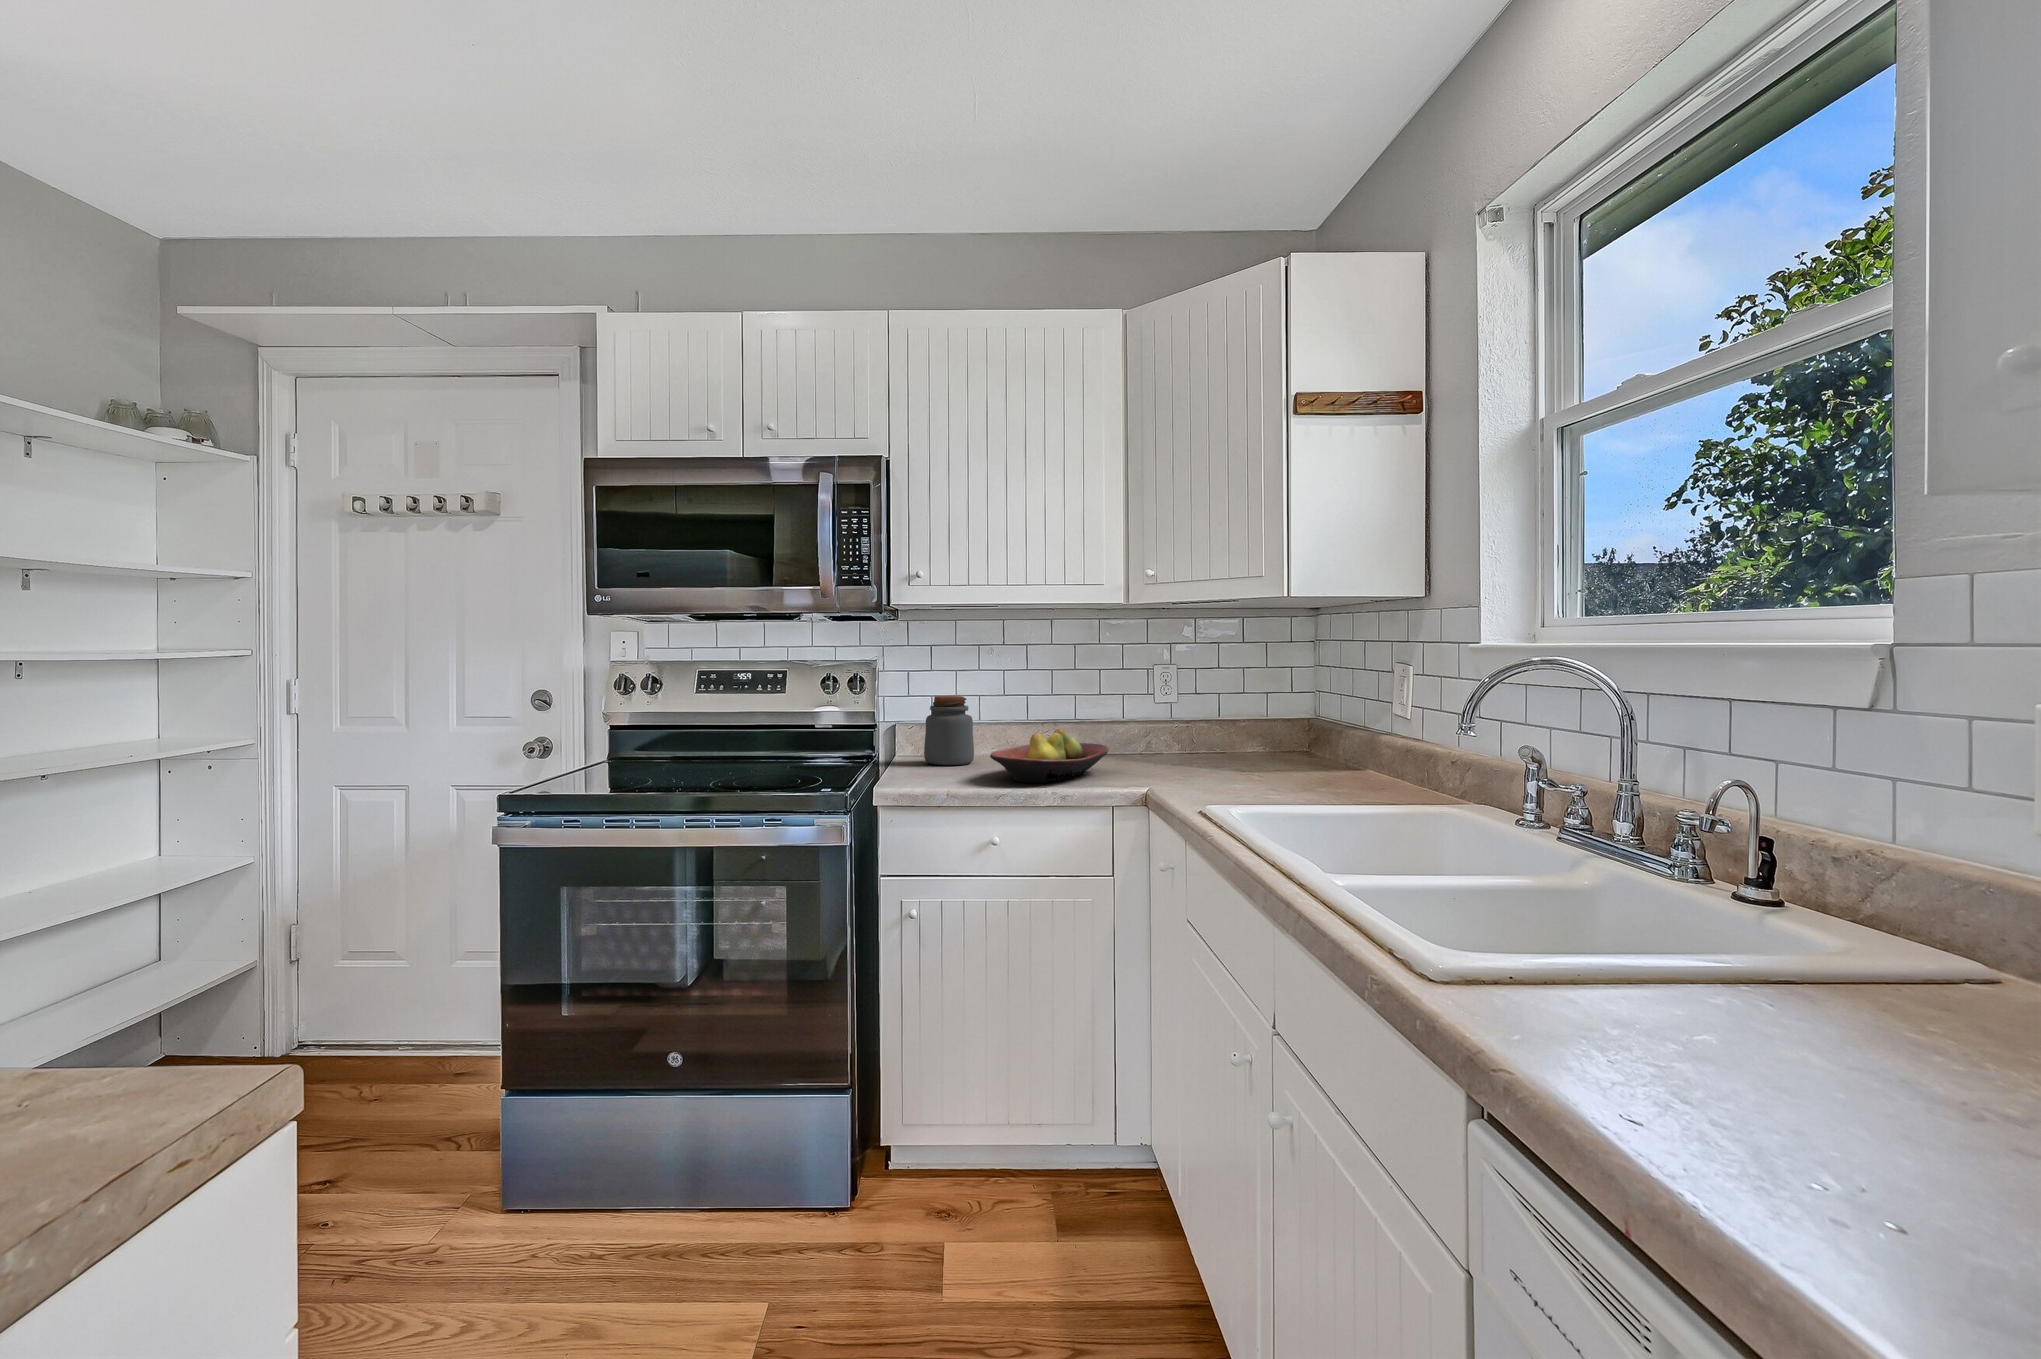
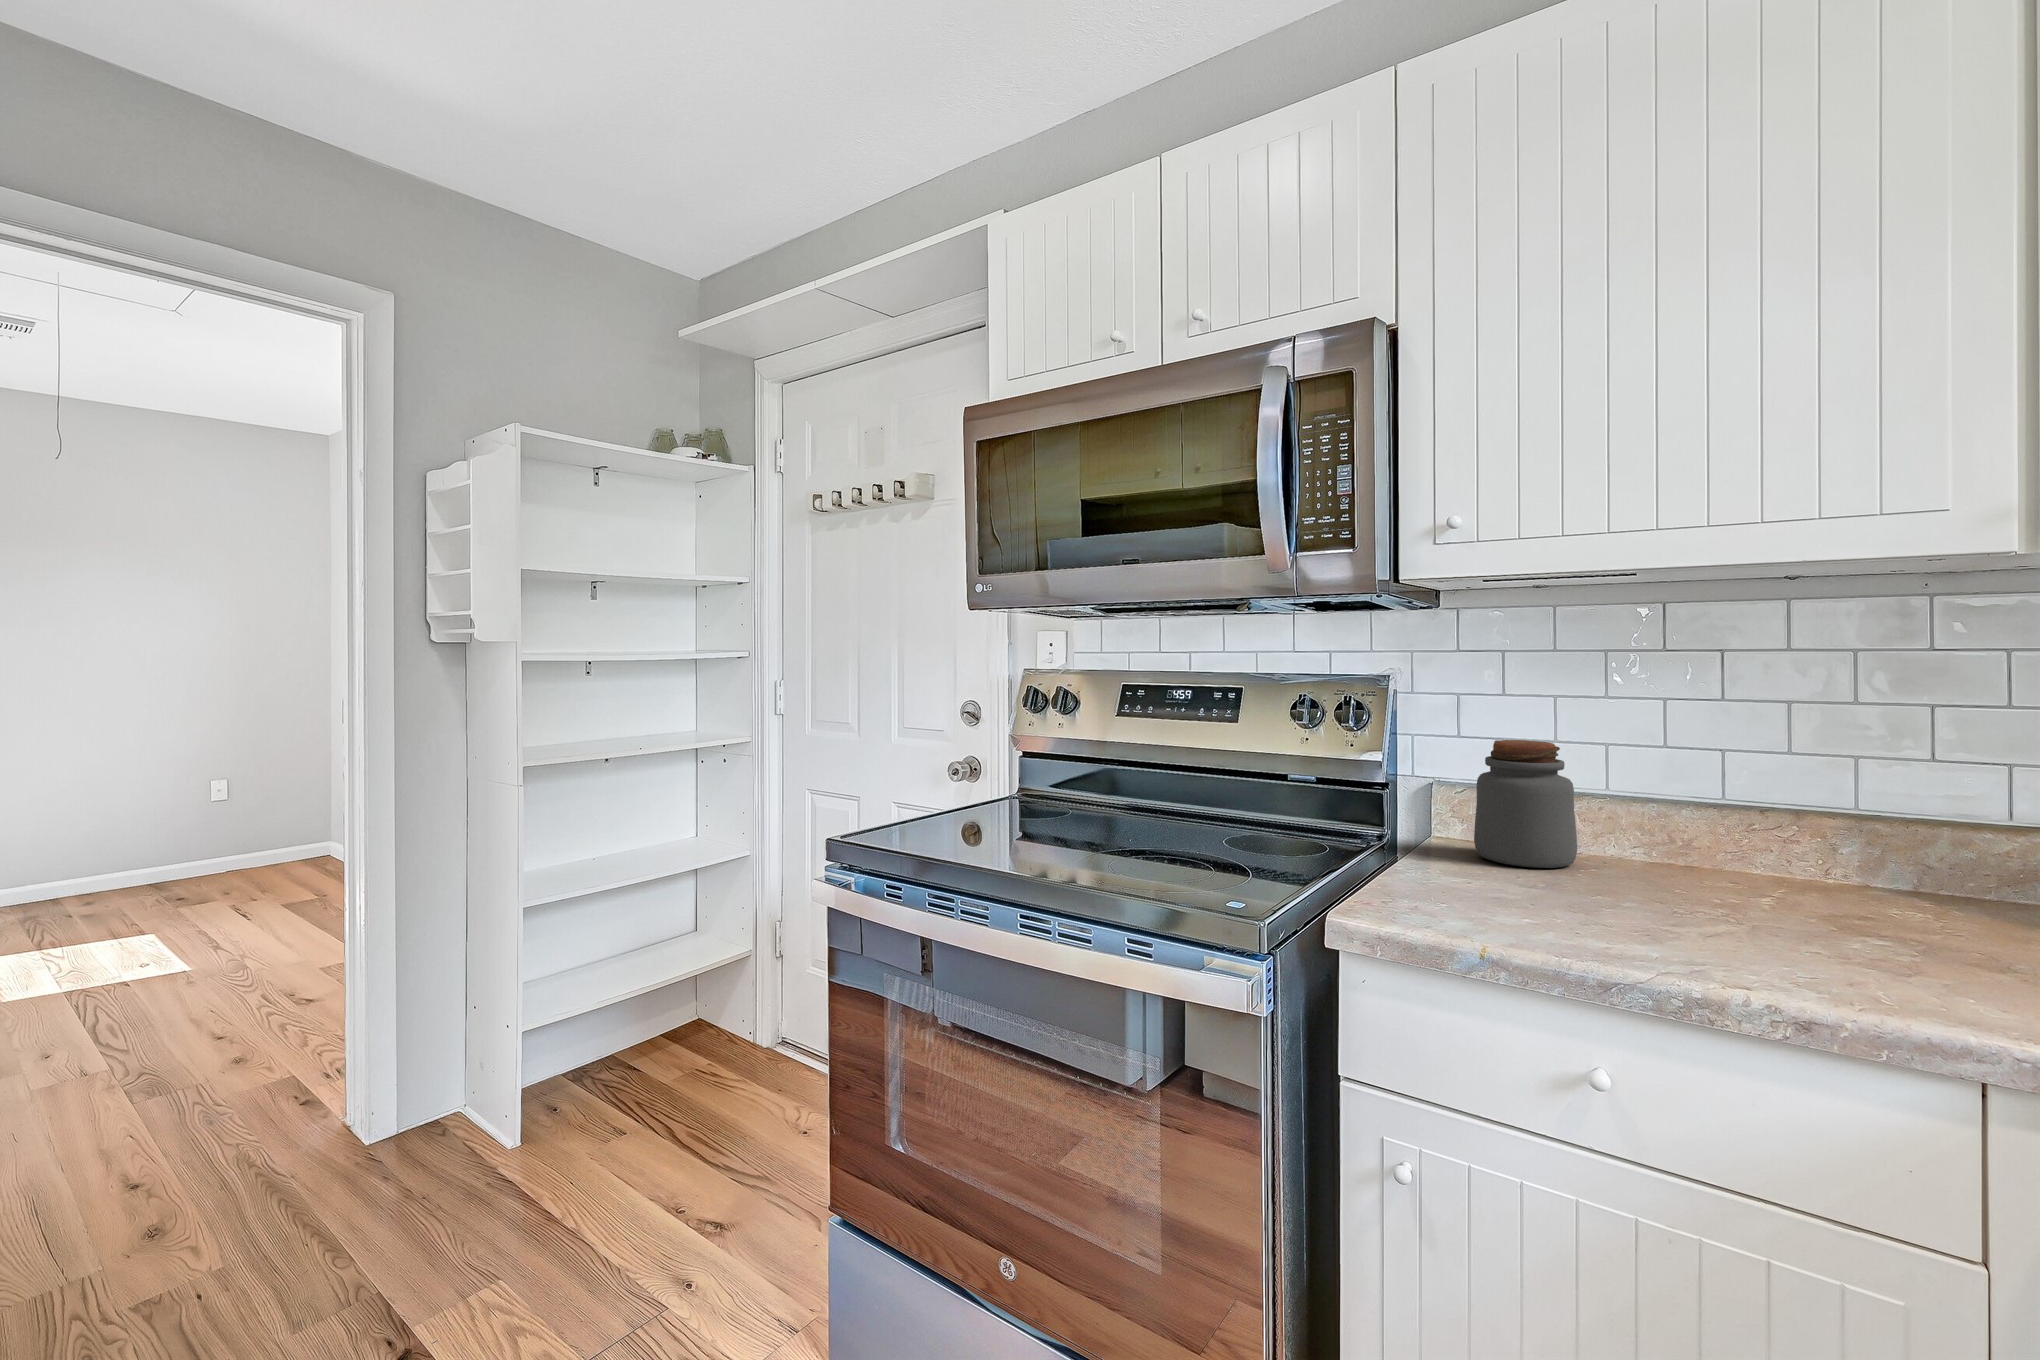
fruit bowl: present [990,729,1109,783] -> none [1607,829,1931,953]

